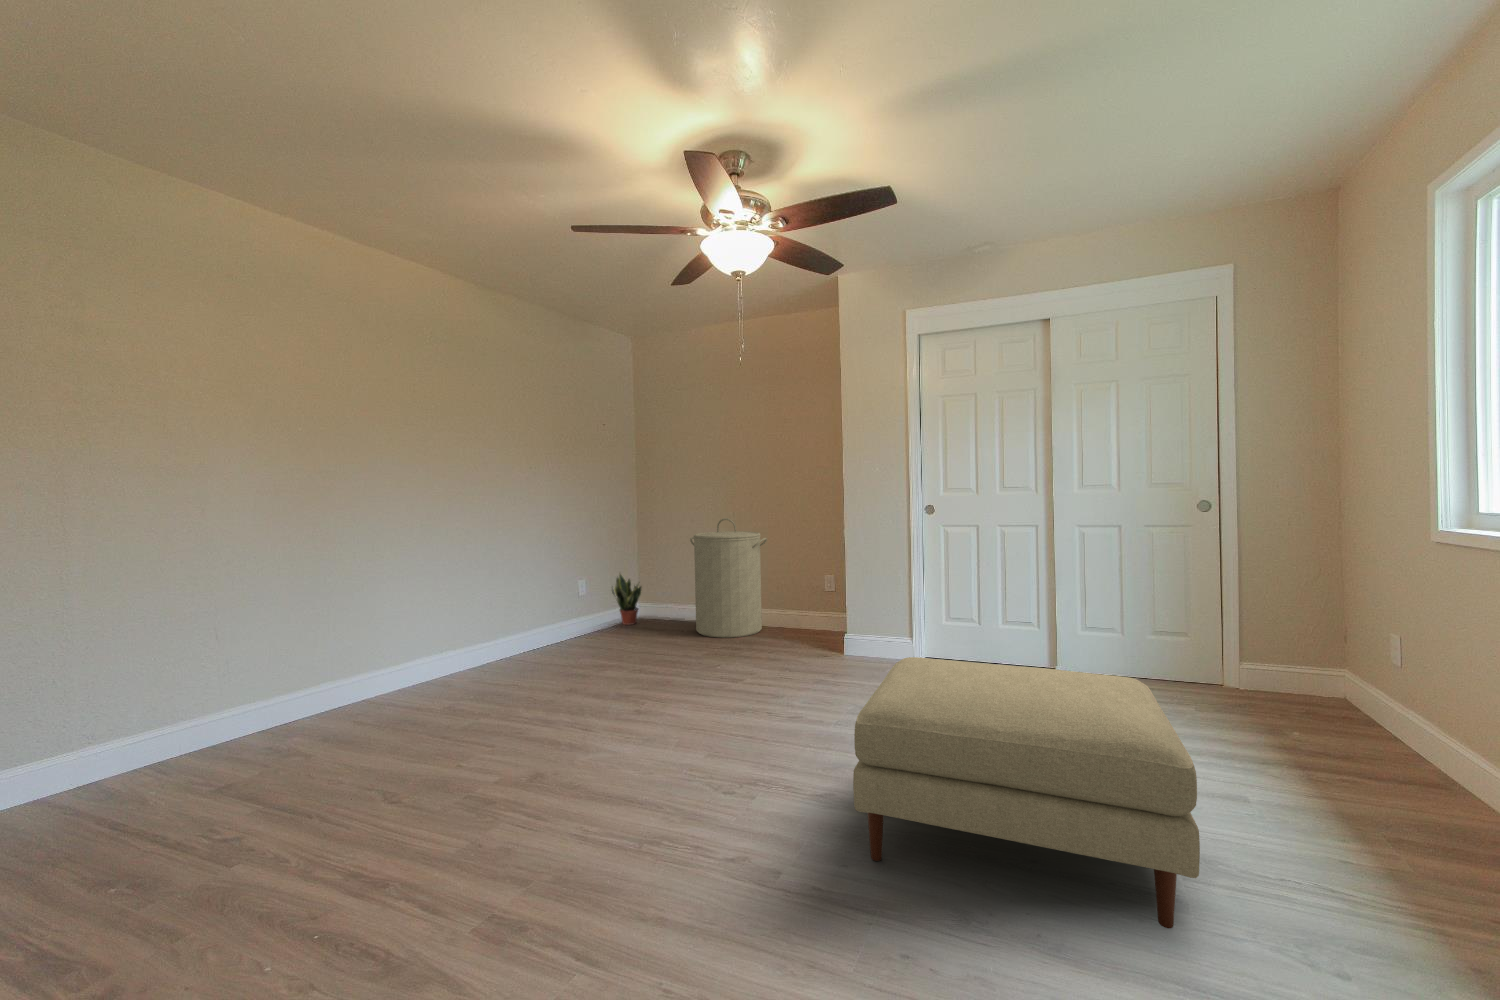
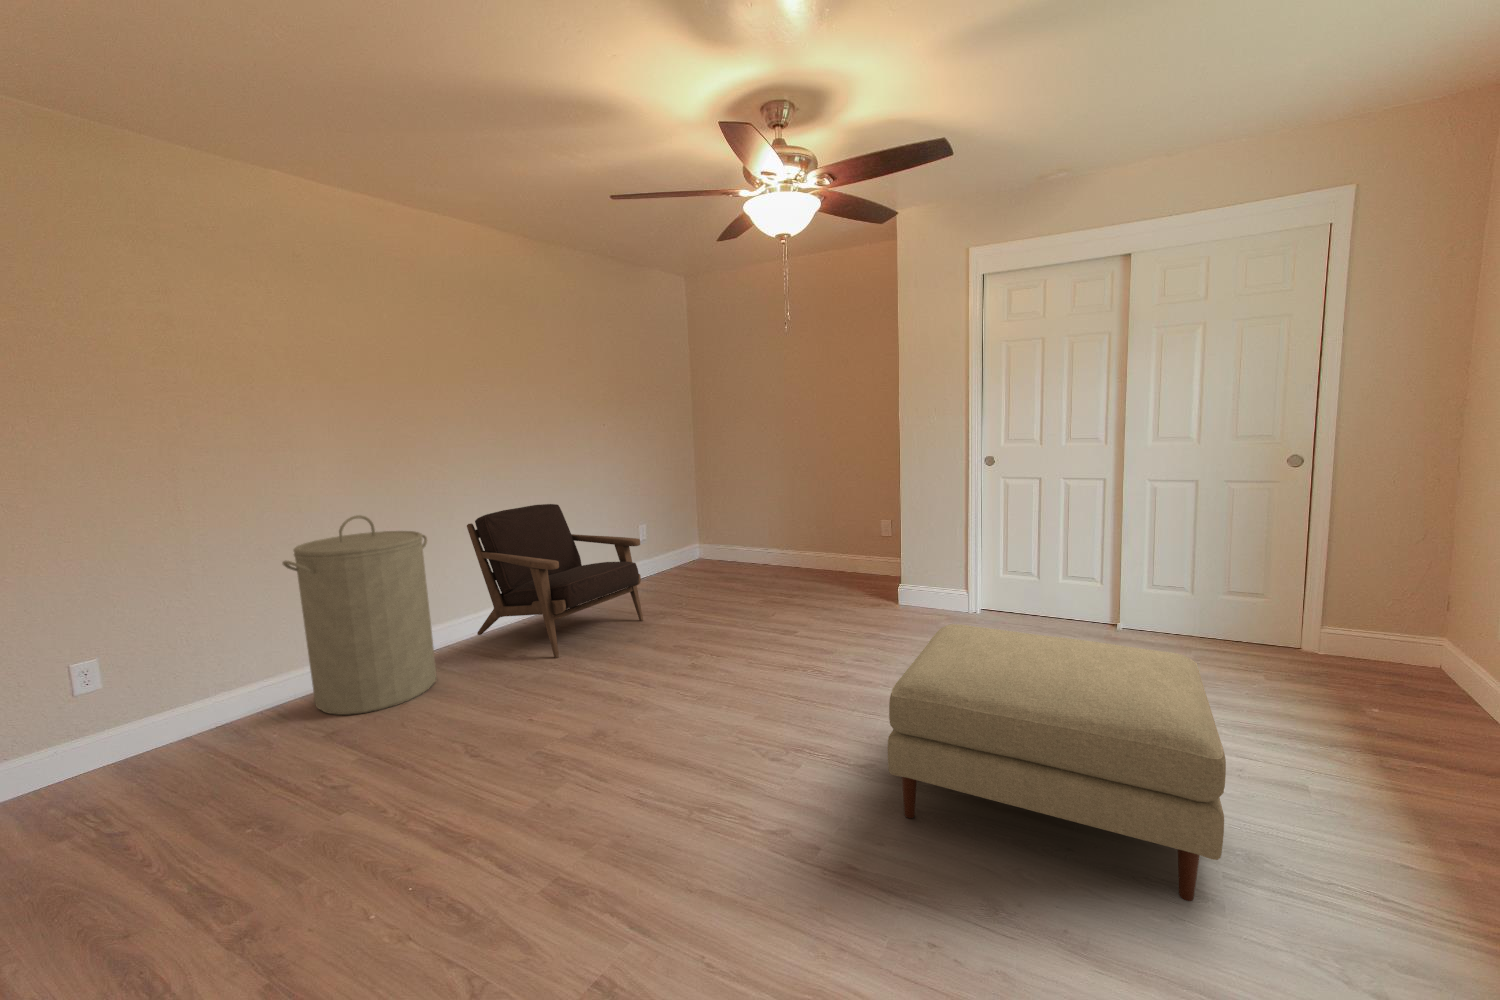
laundry hamper: present [690,518,767,638] -> present [283,515,436,715]
armchair: none [387,550,578,714] -> present [467,504,643,658]
potted plant: present [612,574,642,625] -> none [674,518,703,569]

